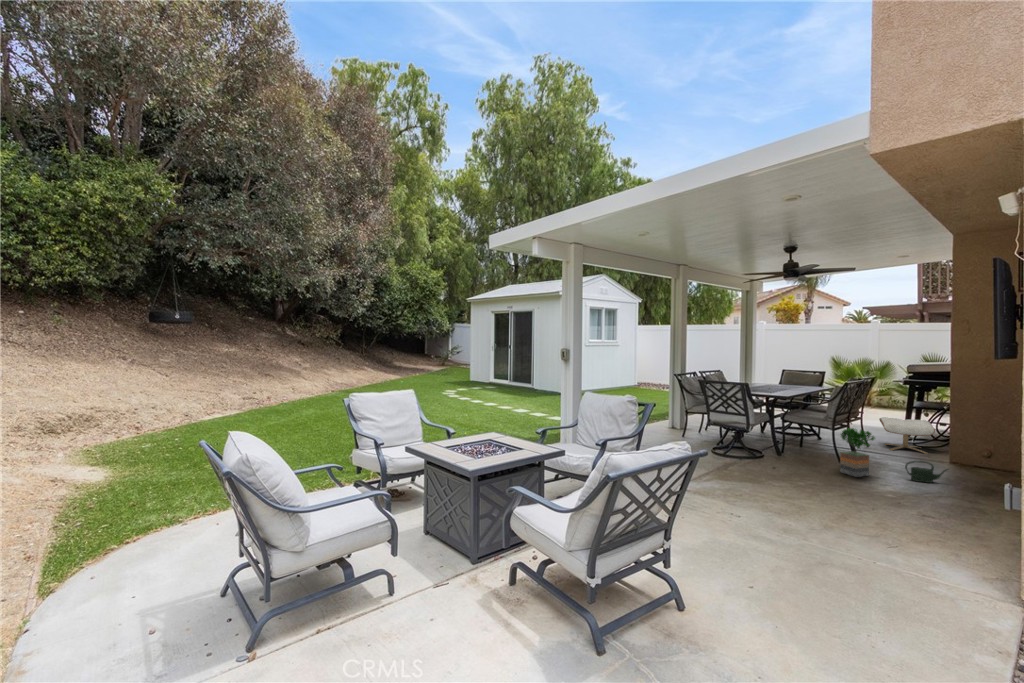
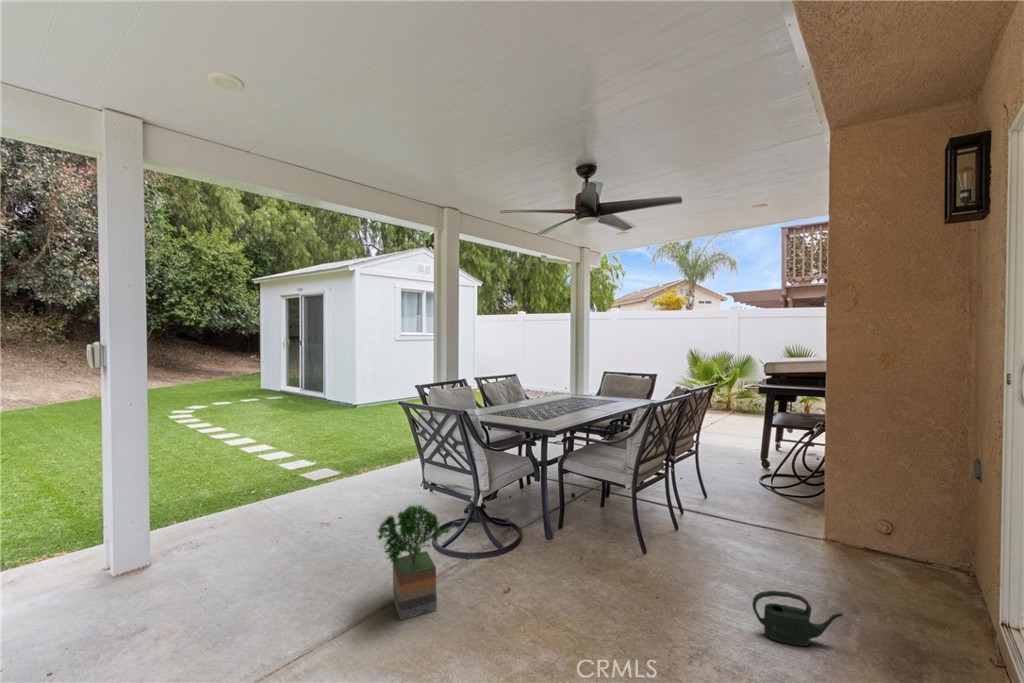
ottoman: present [879,417,935,454] -> none [724,449,806,516]
potted tree: present [840,428,875,477] -> present [378,505,450,620]

